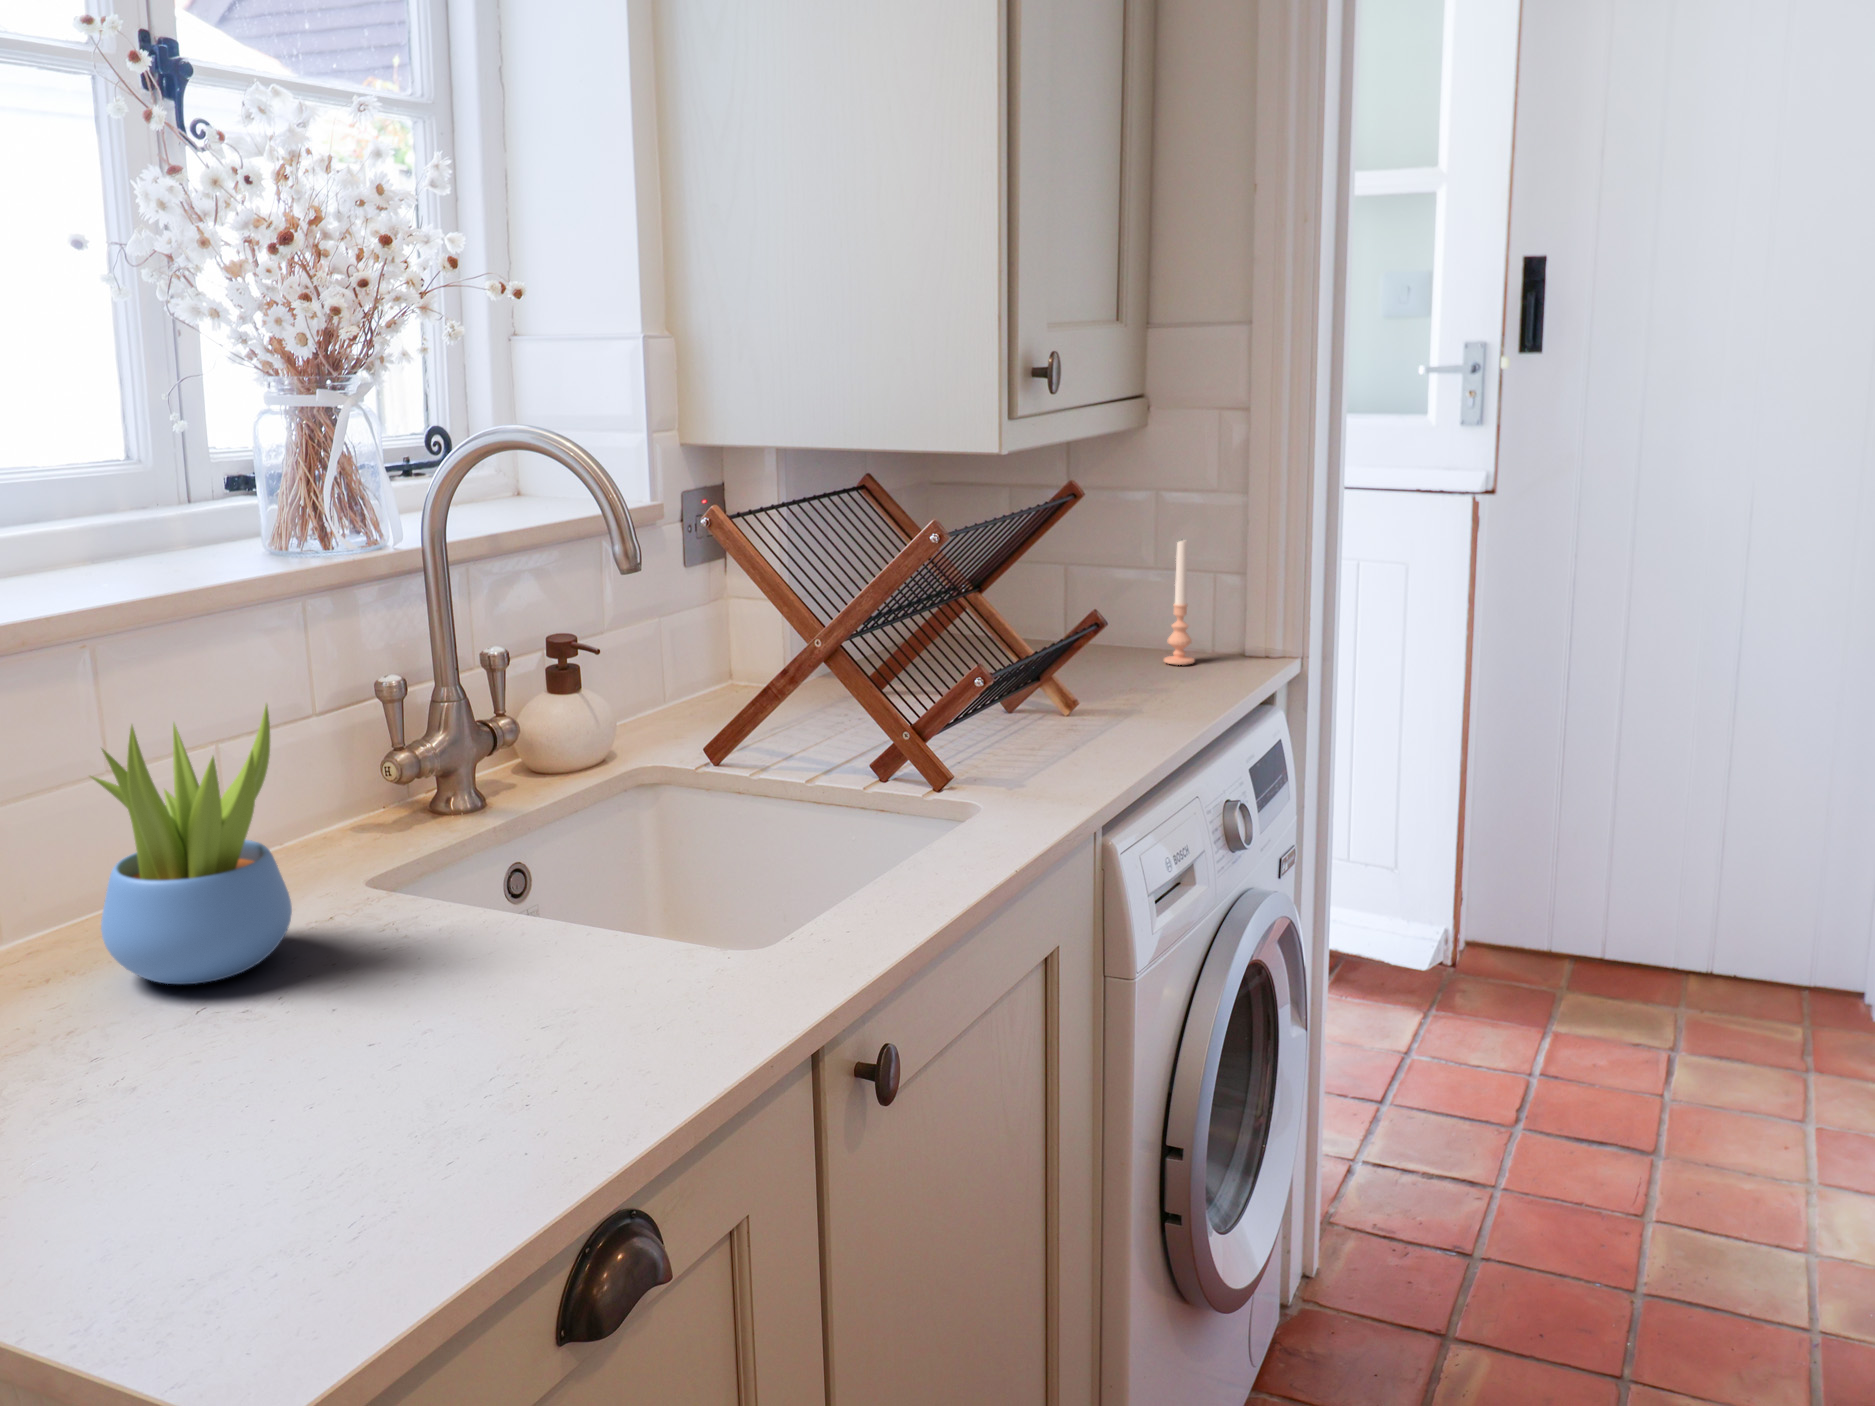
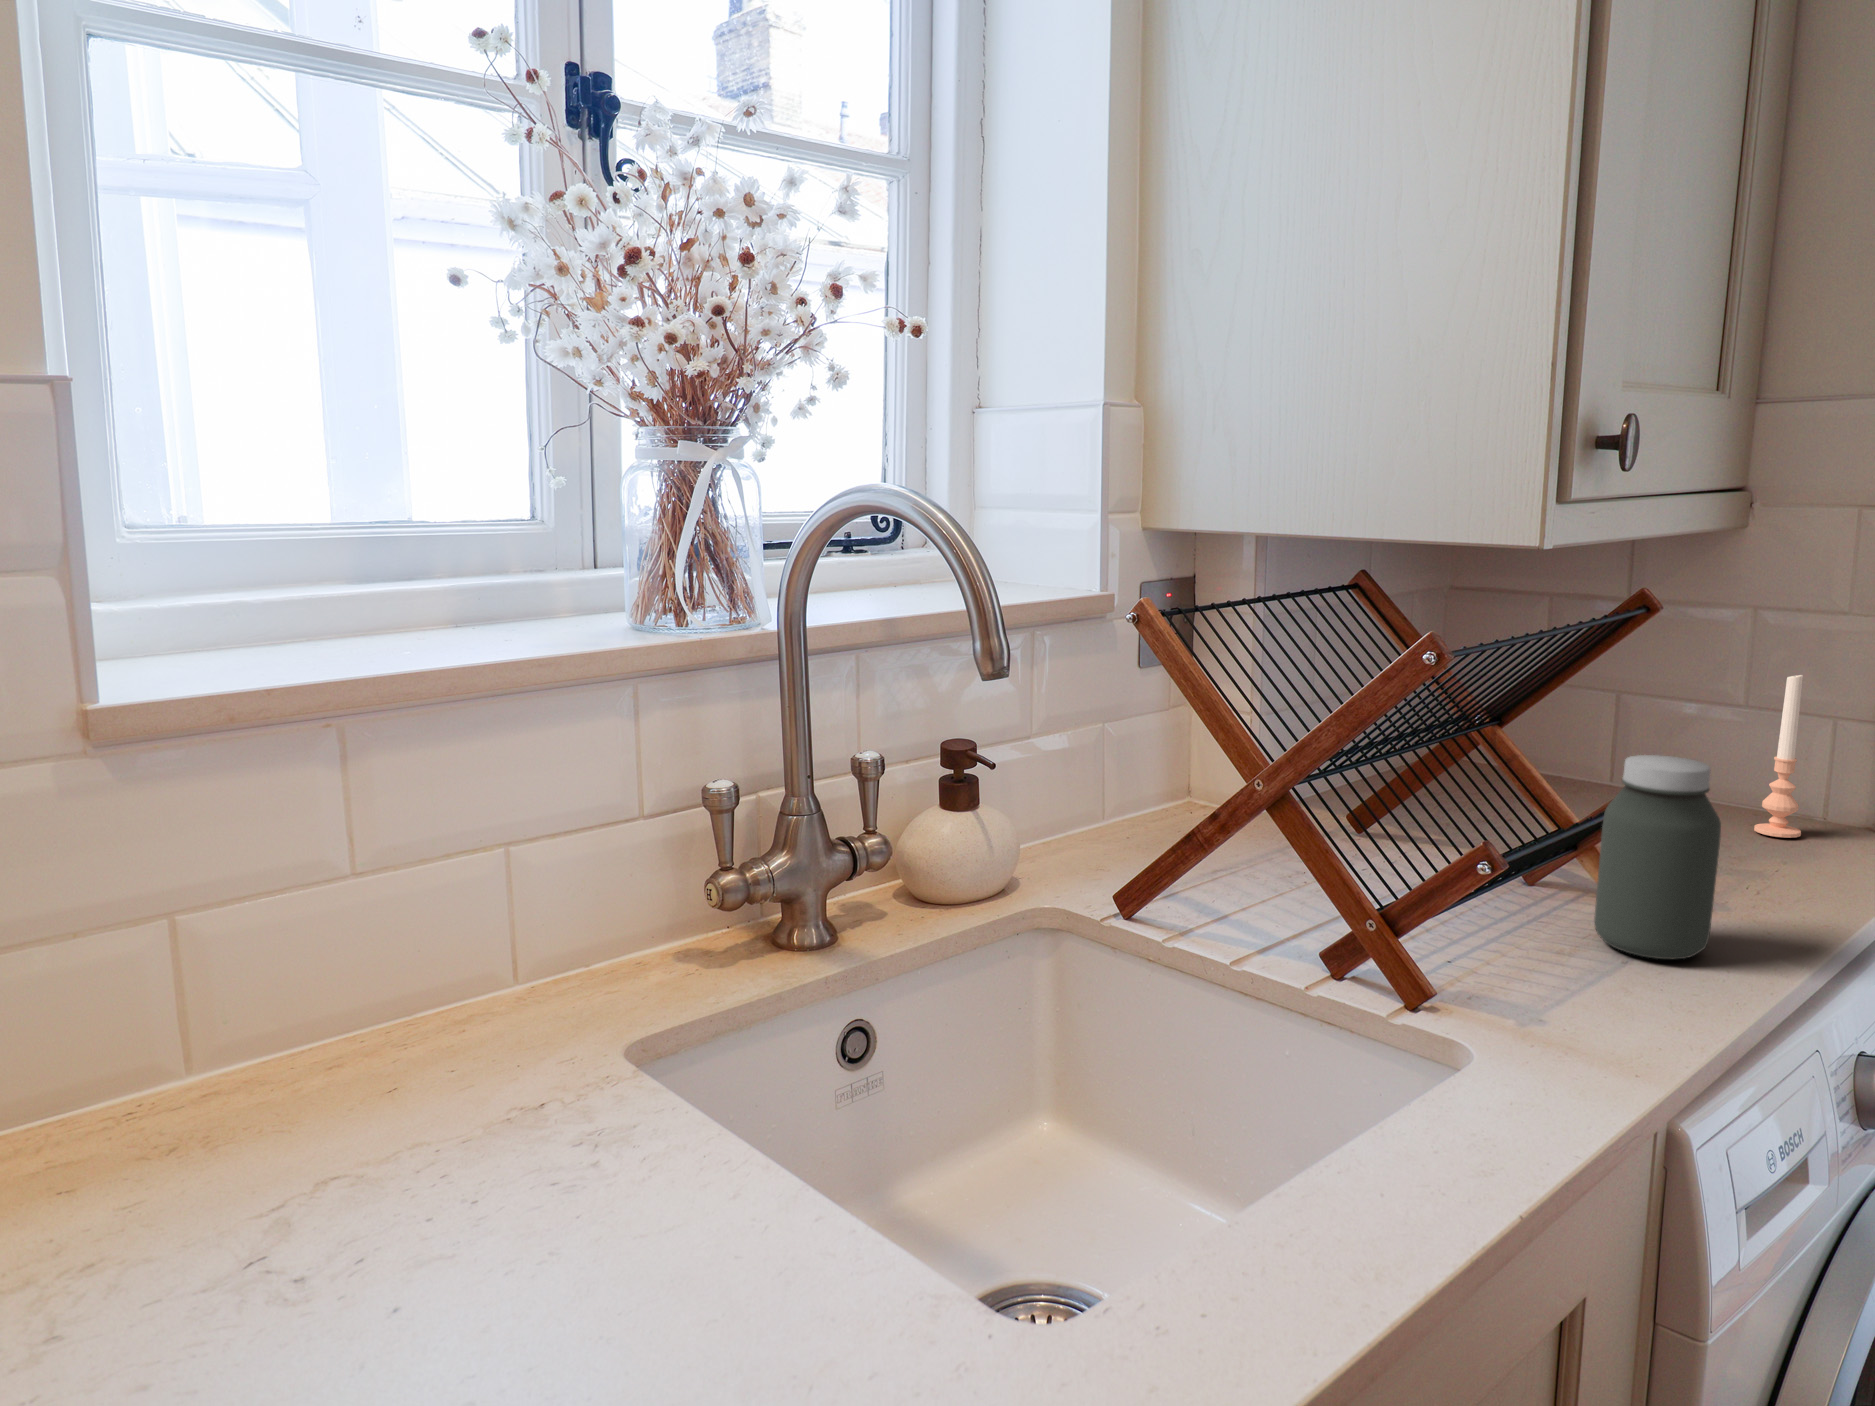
jar: none [1054,602,1130,747] -> present [1594,755,1721,959]
succulent plant: present [91,704,292,984] -> none [225,826,473,1190]

